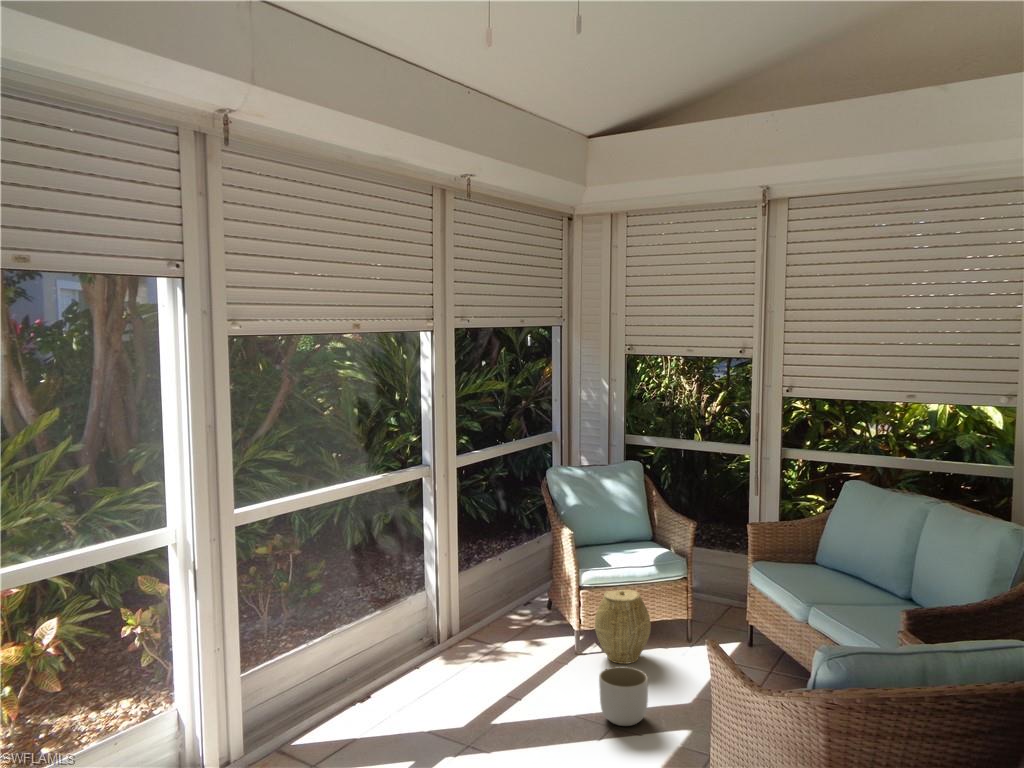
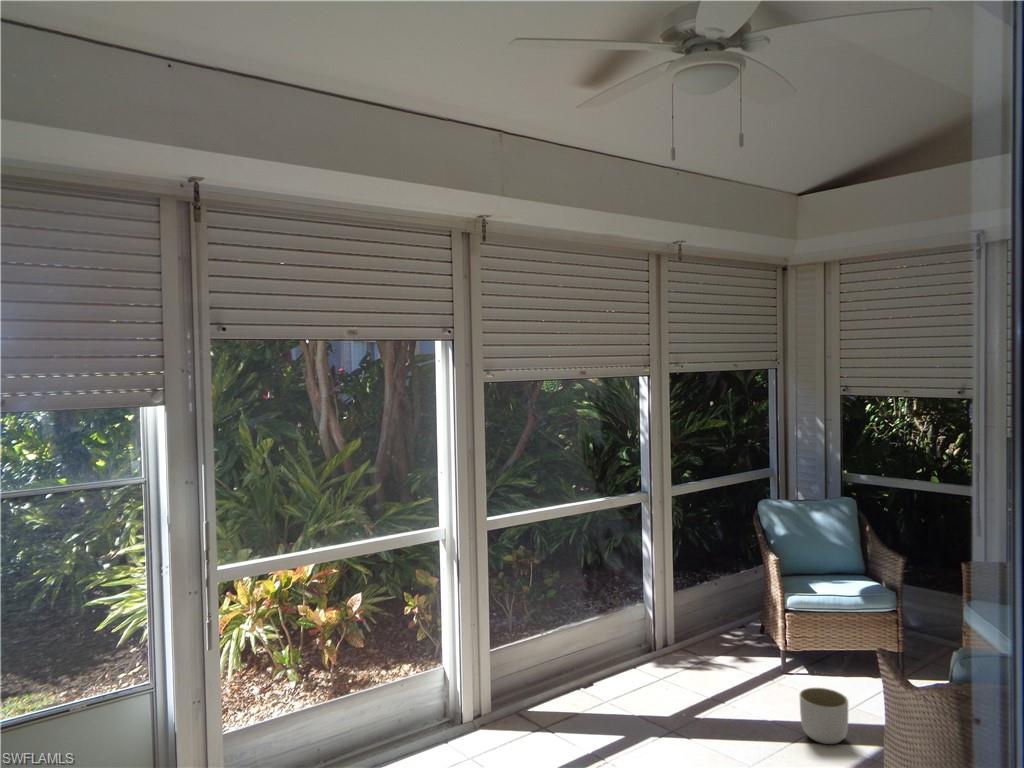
woven basket: present [595,589,651,664] -> none [801,616,858,688]

